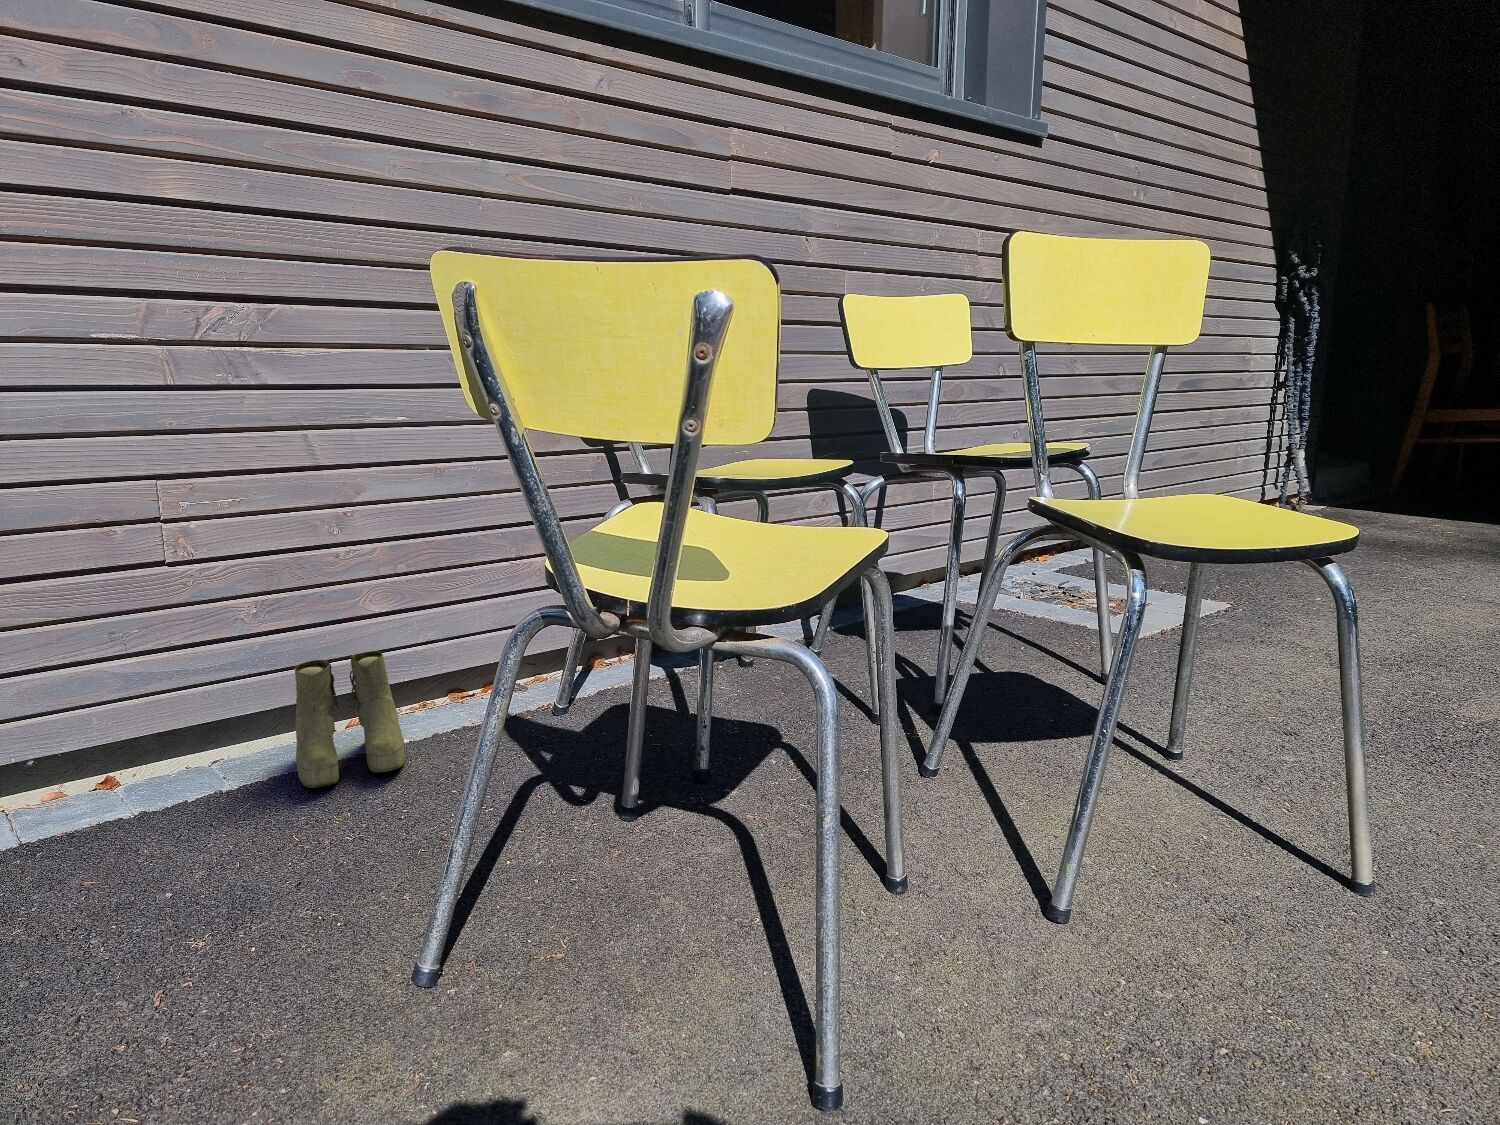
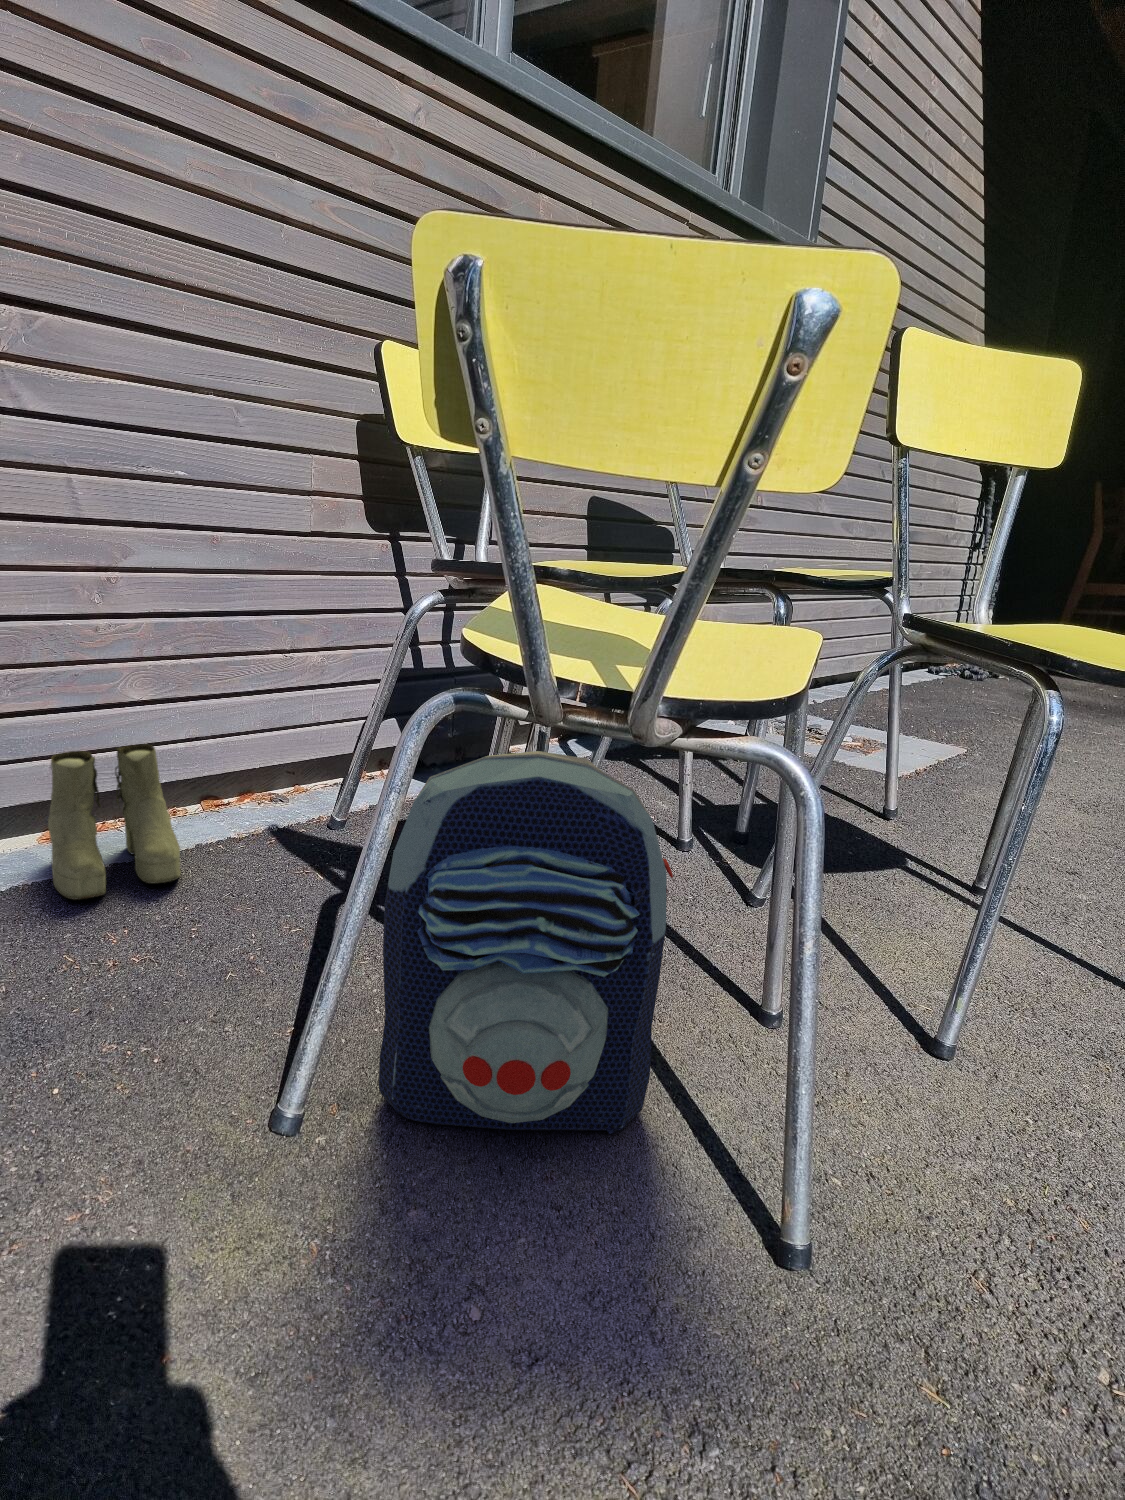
backpack: none [502,652,748,989] -> present [379,751,673,1134]

